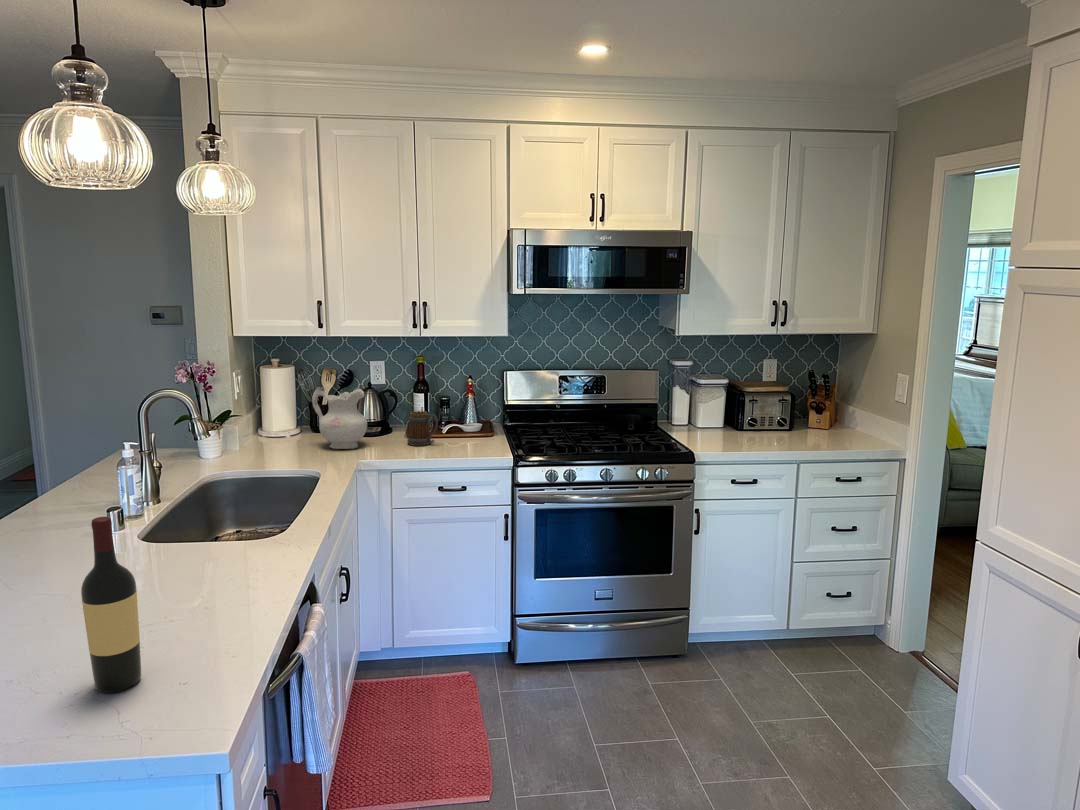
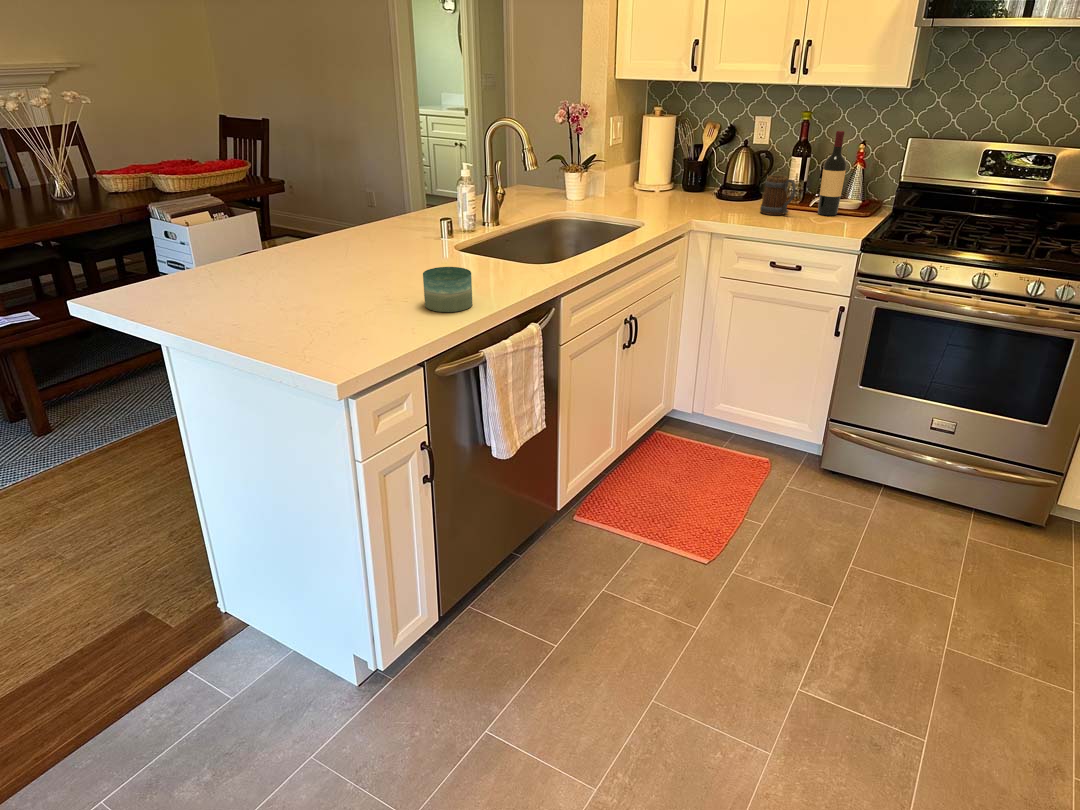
ceramic pitcher: present [312,387,367,449] -> none [670,138,722,208]
wine bottle: present [81,517,141,692] -> present [818,131,846,216]
candle: none [177,566,242,627] -> present [423,267,472,312]

